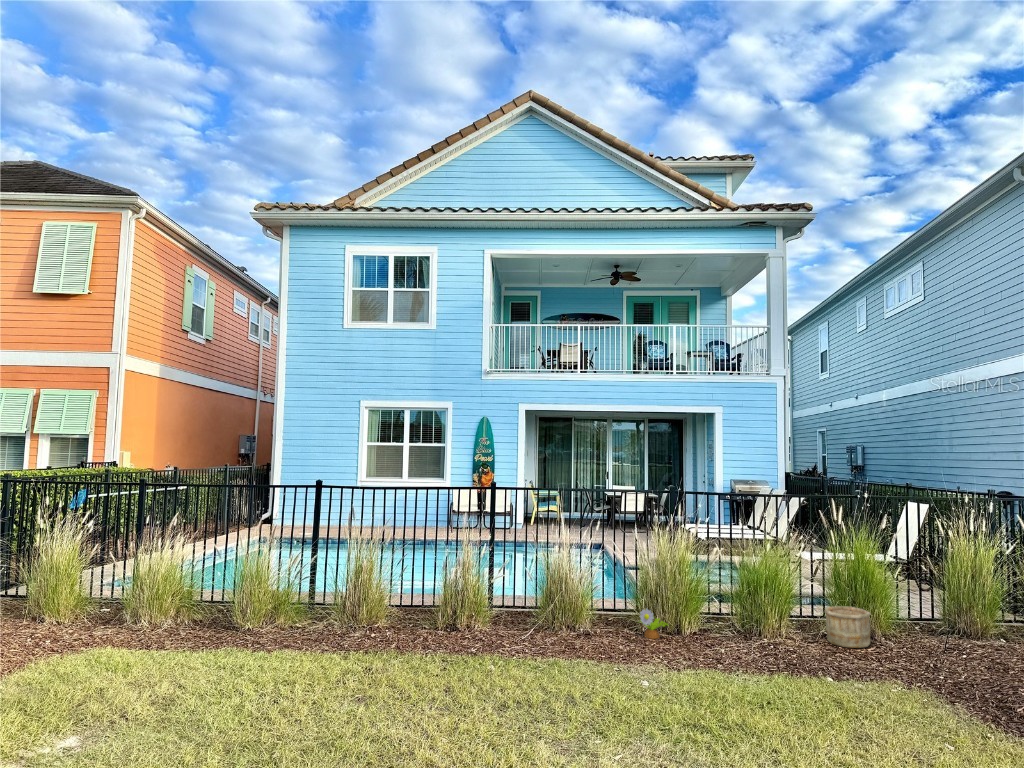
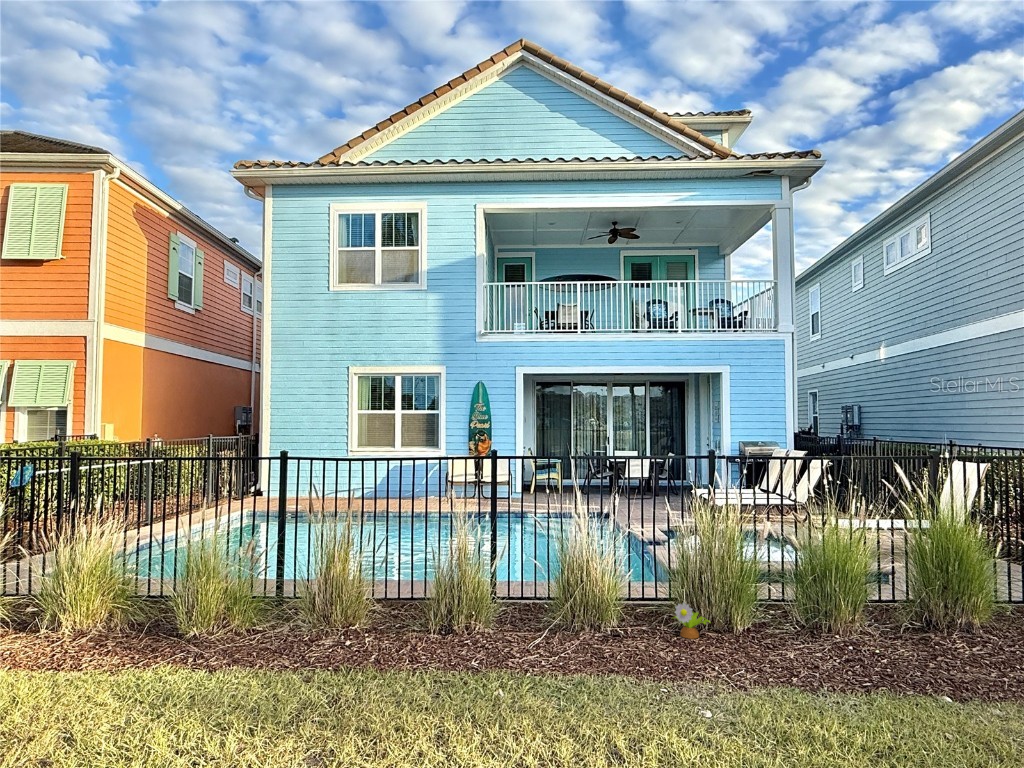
wooden bucket: present [824,606,870,648] -> none [898,593,957,647]

